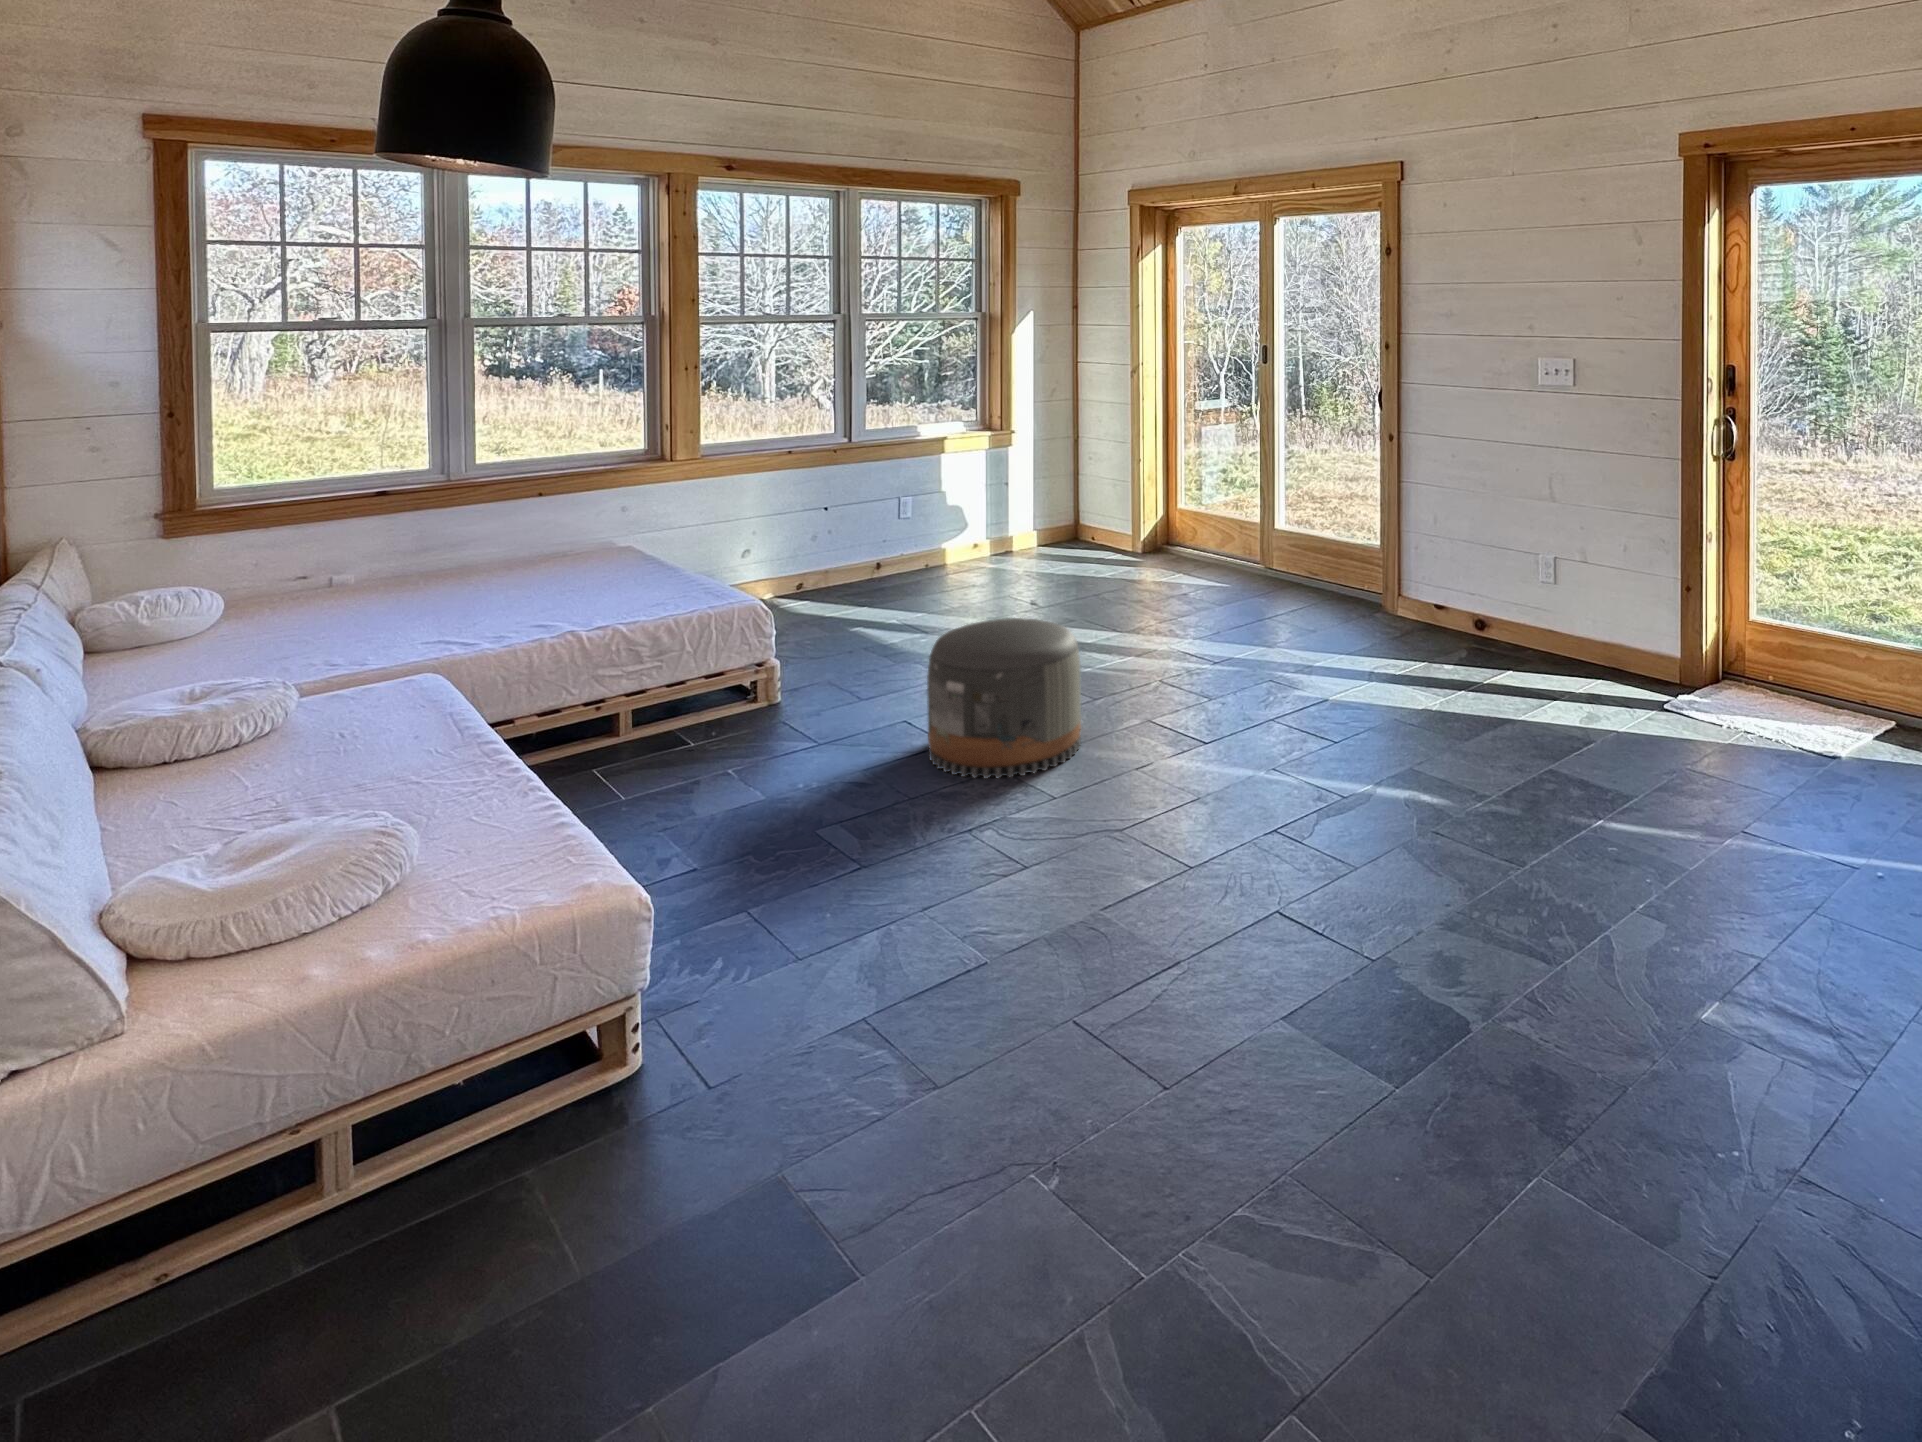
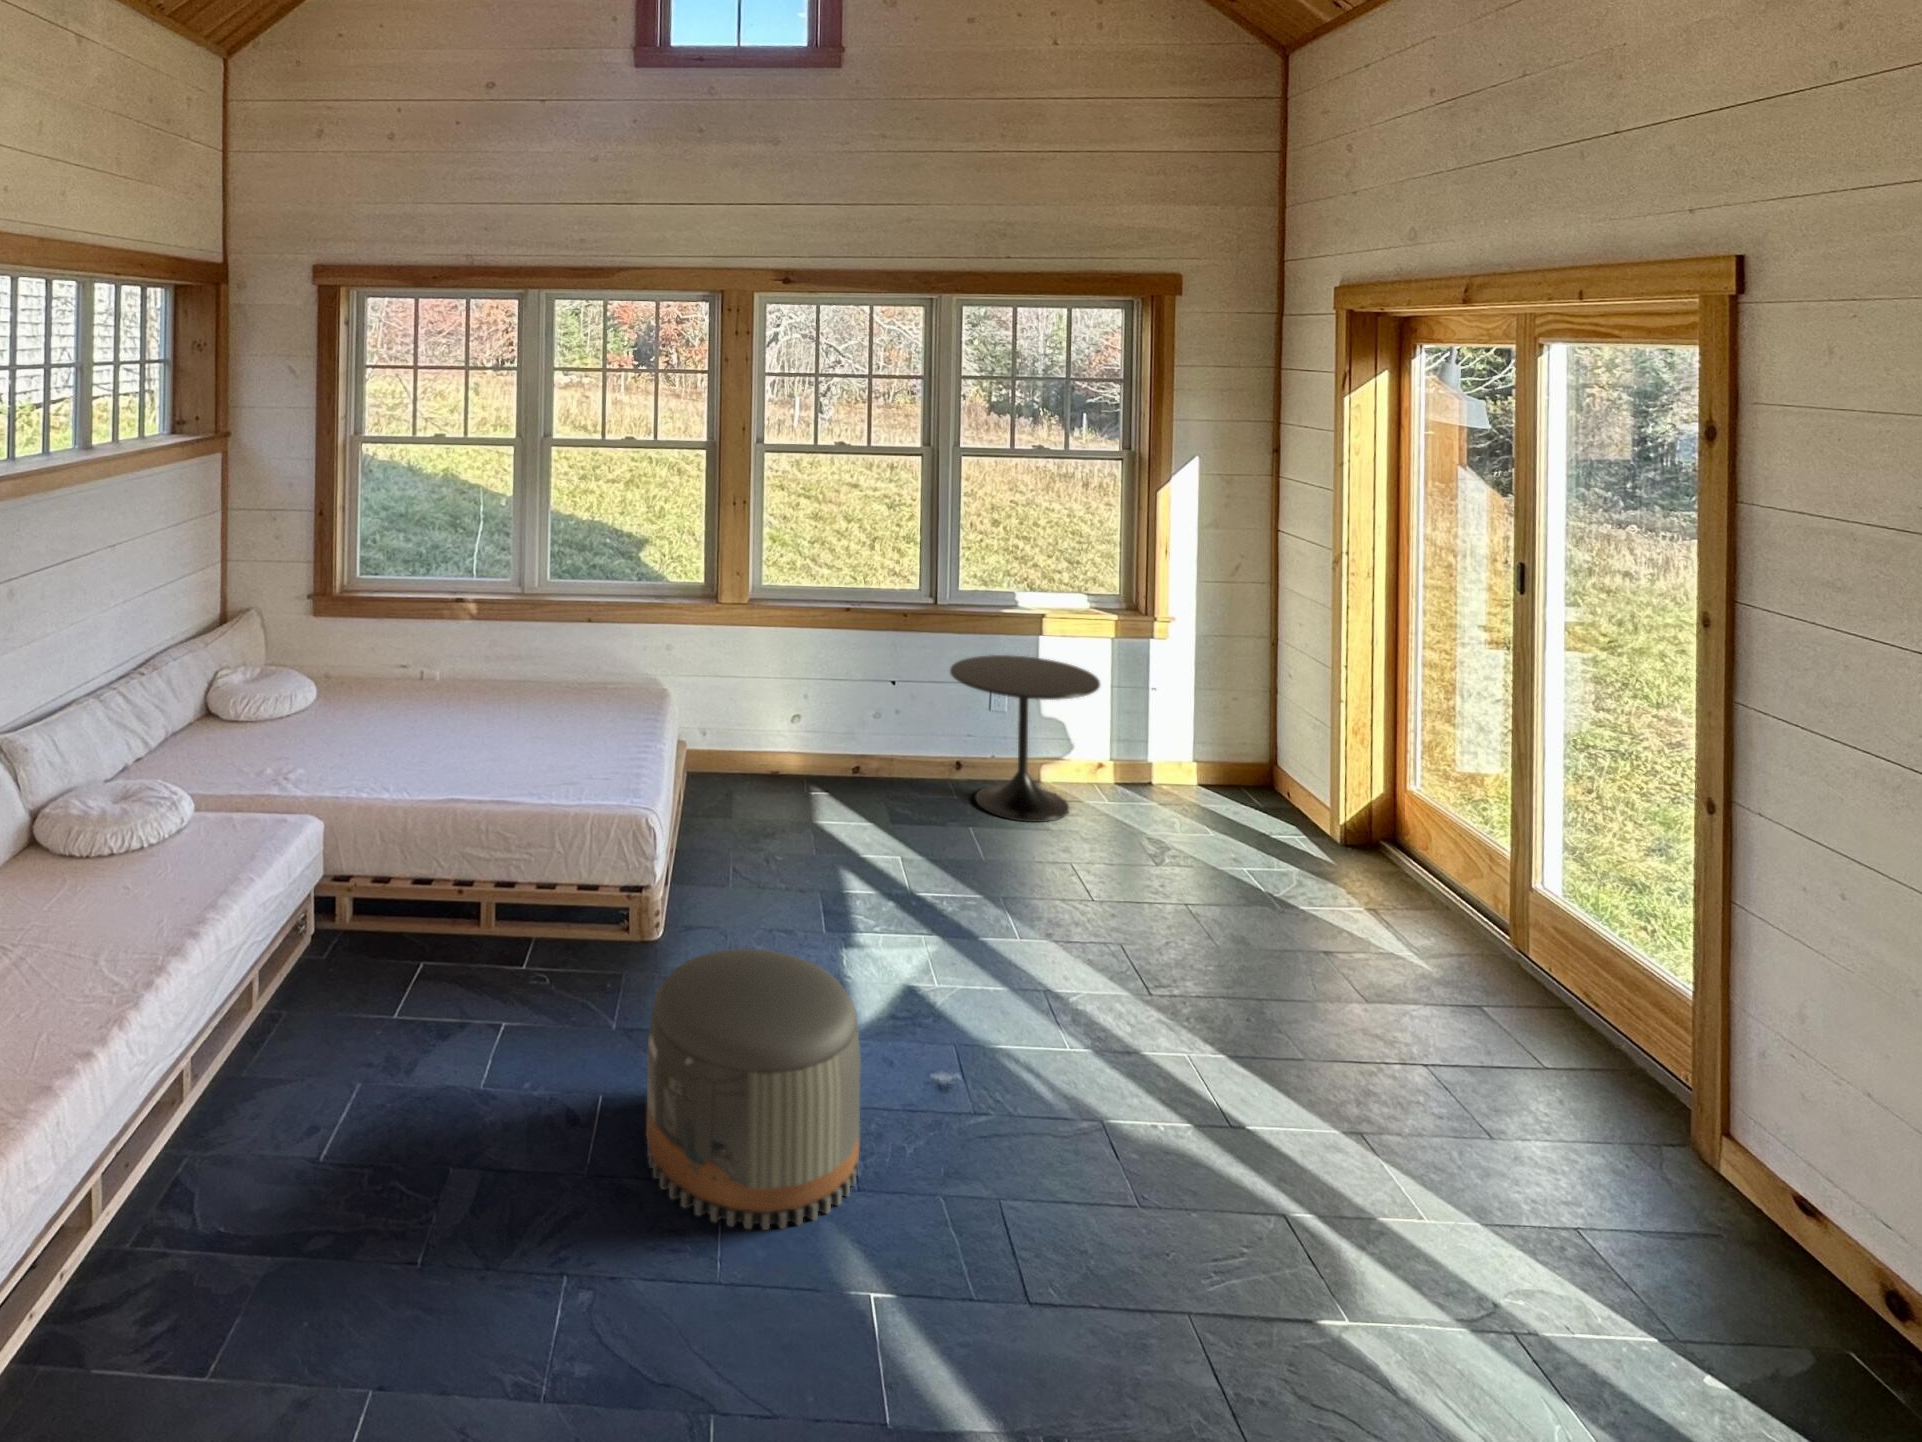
side table: none [888,470,1002,586] -> present [950,655,1100,822]

